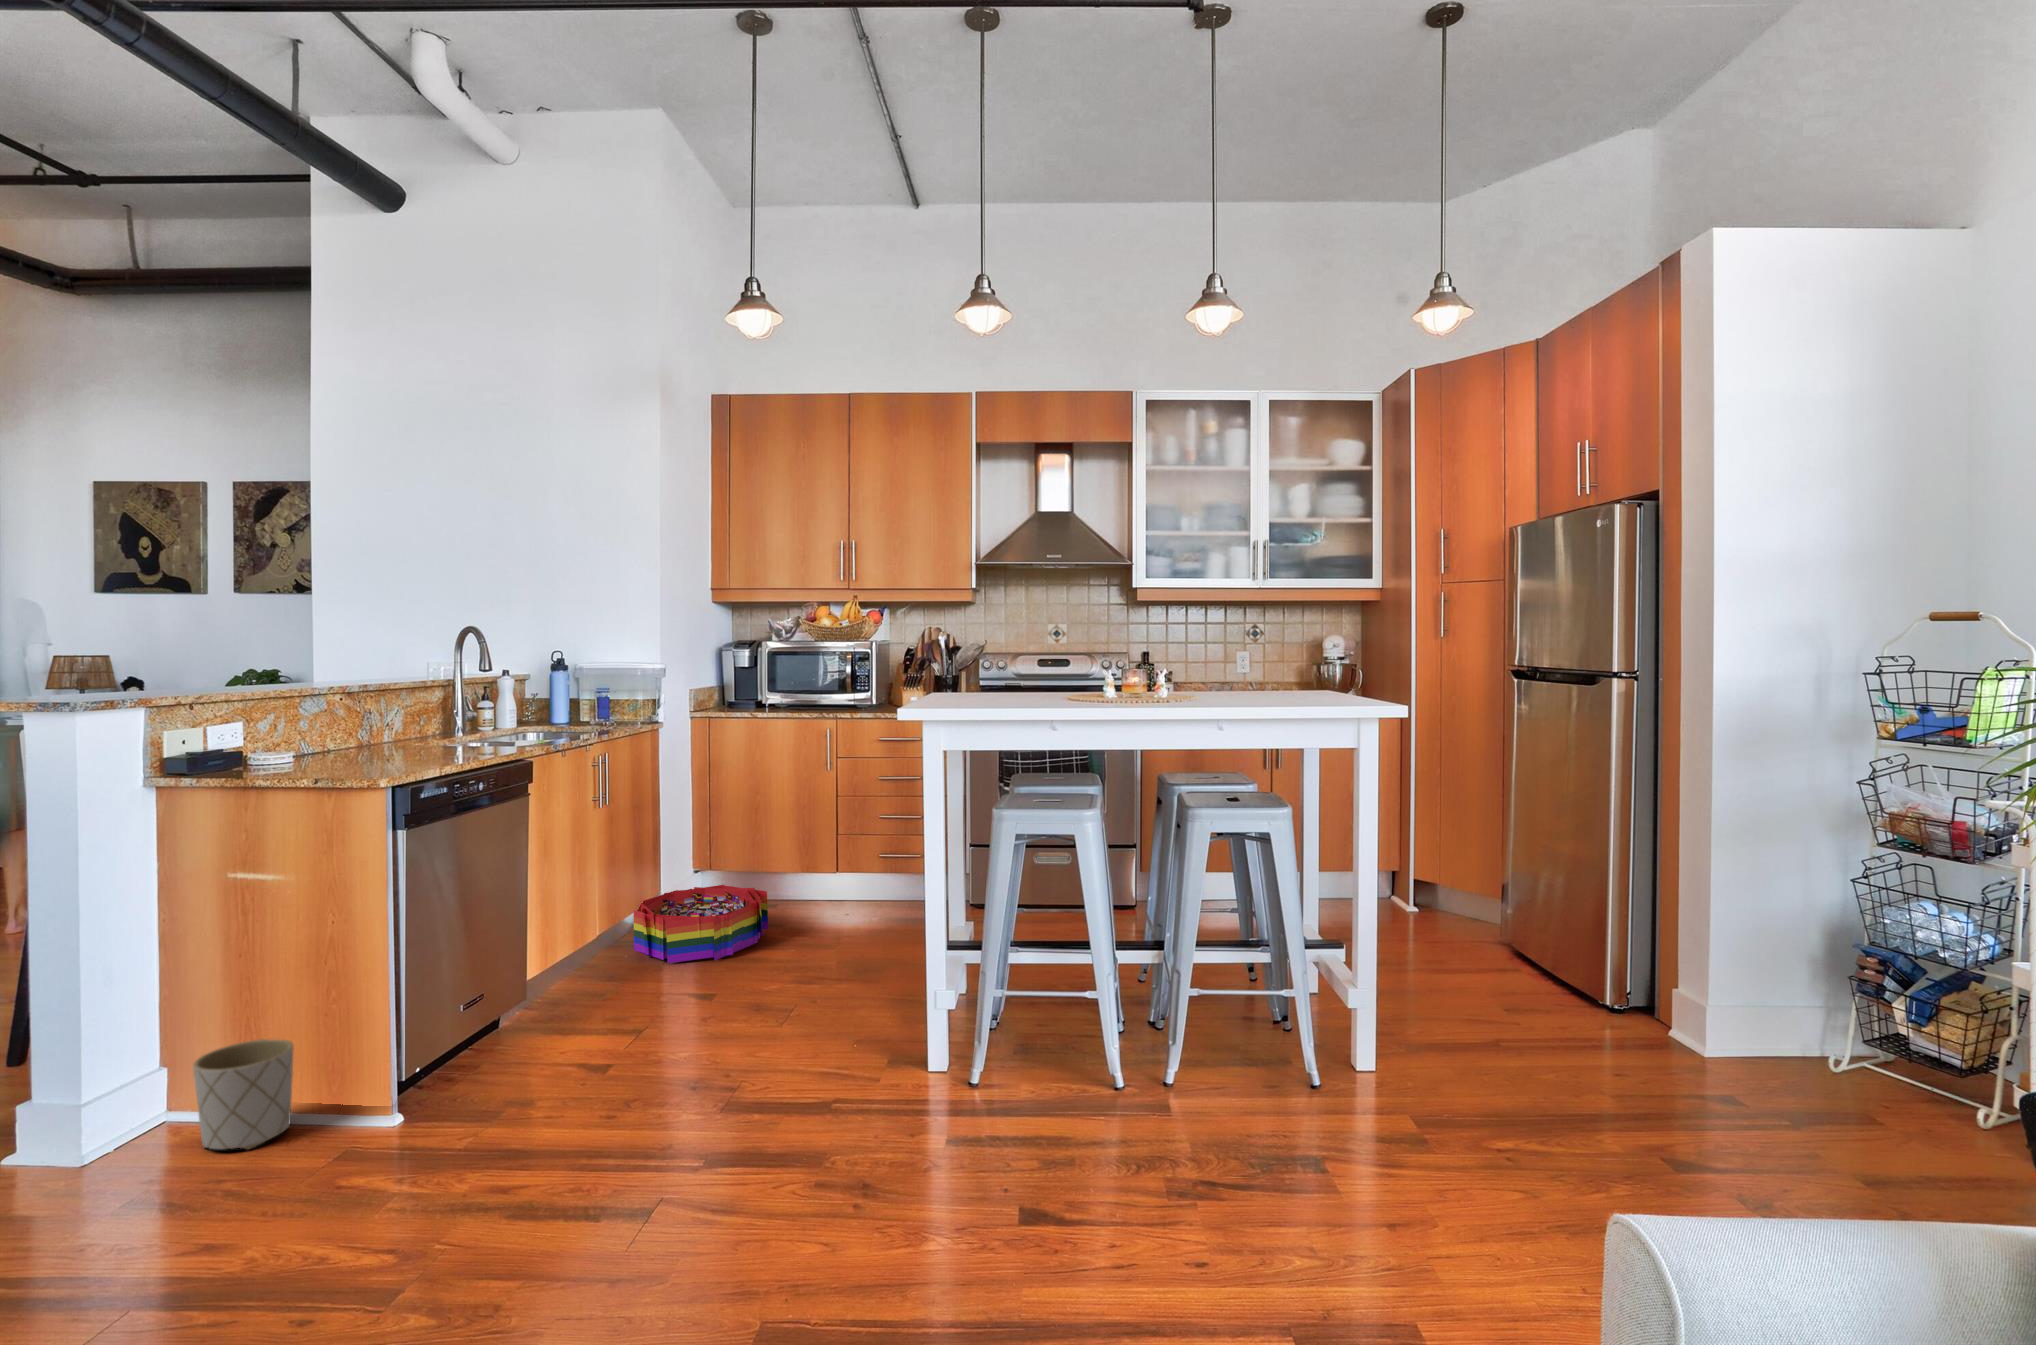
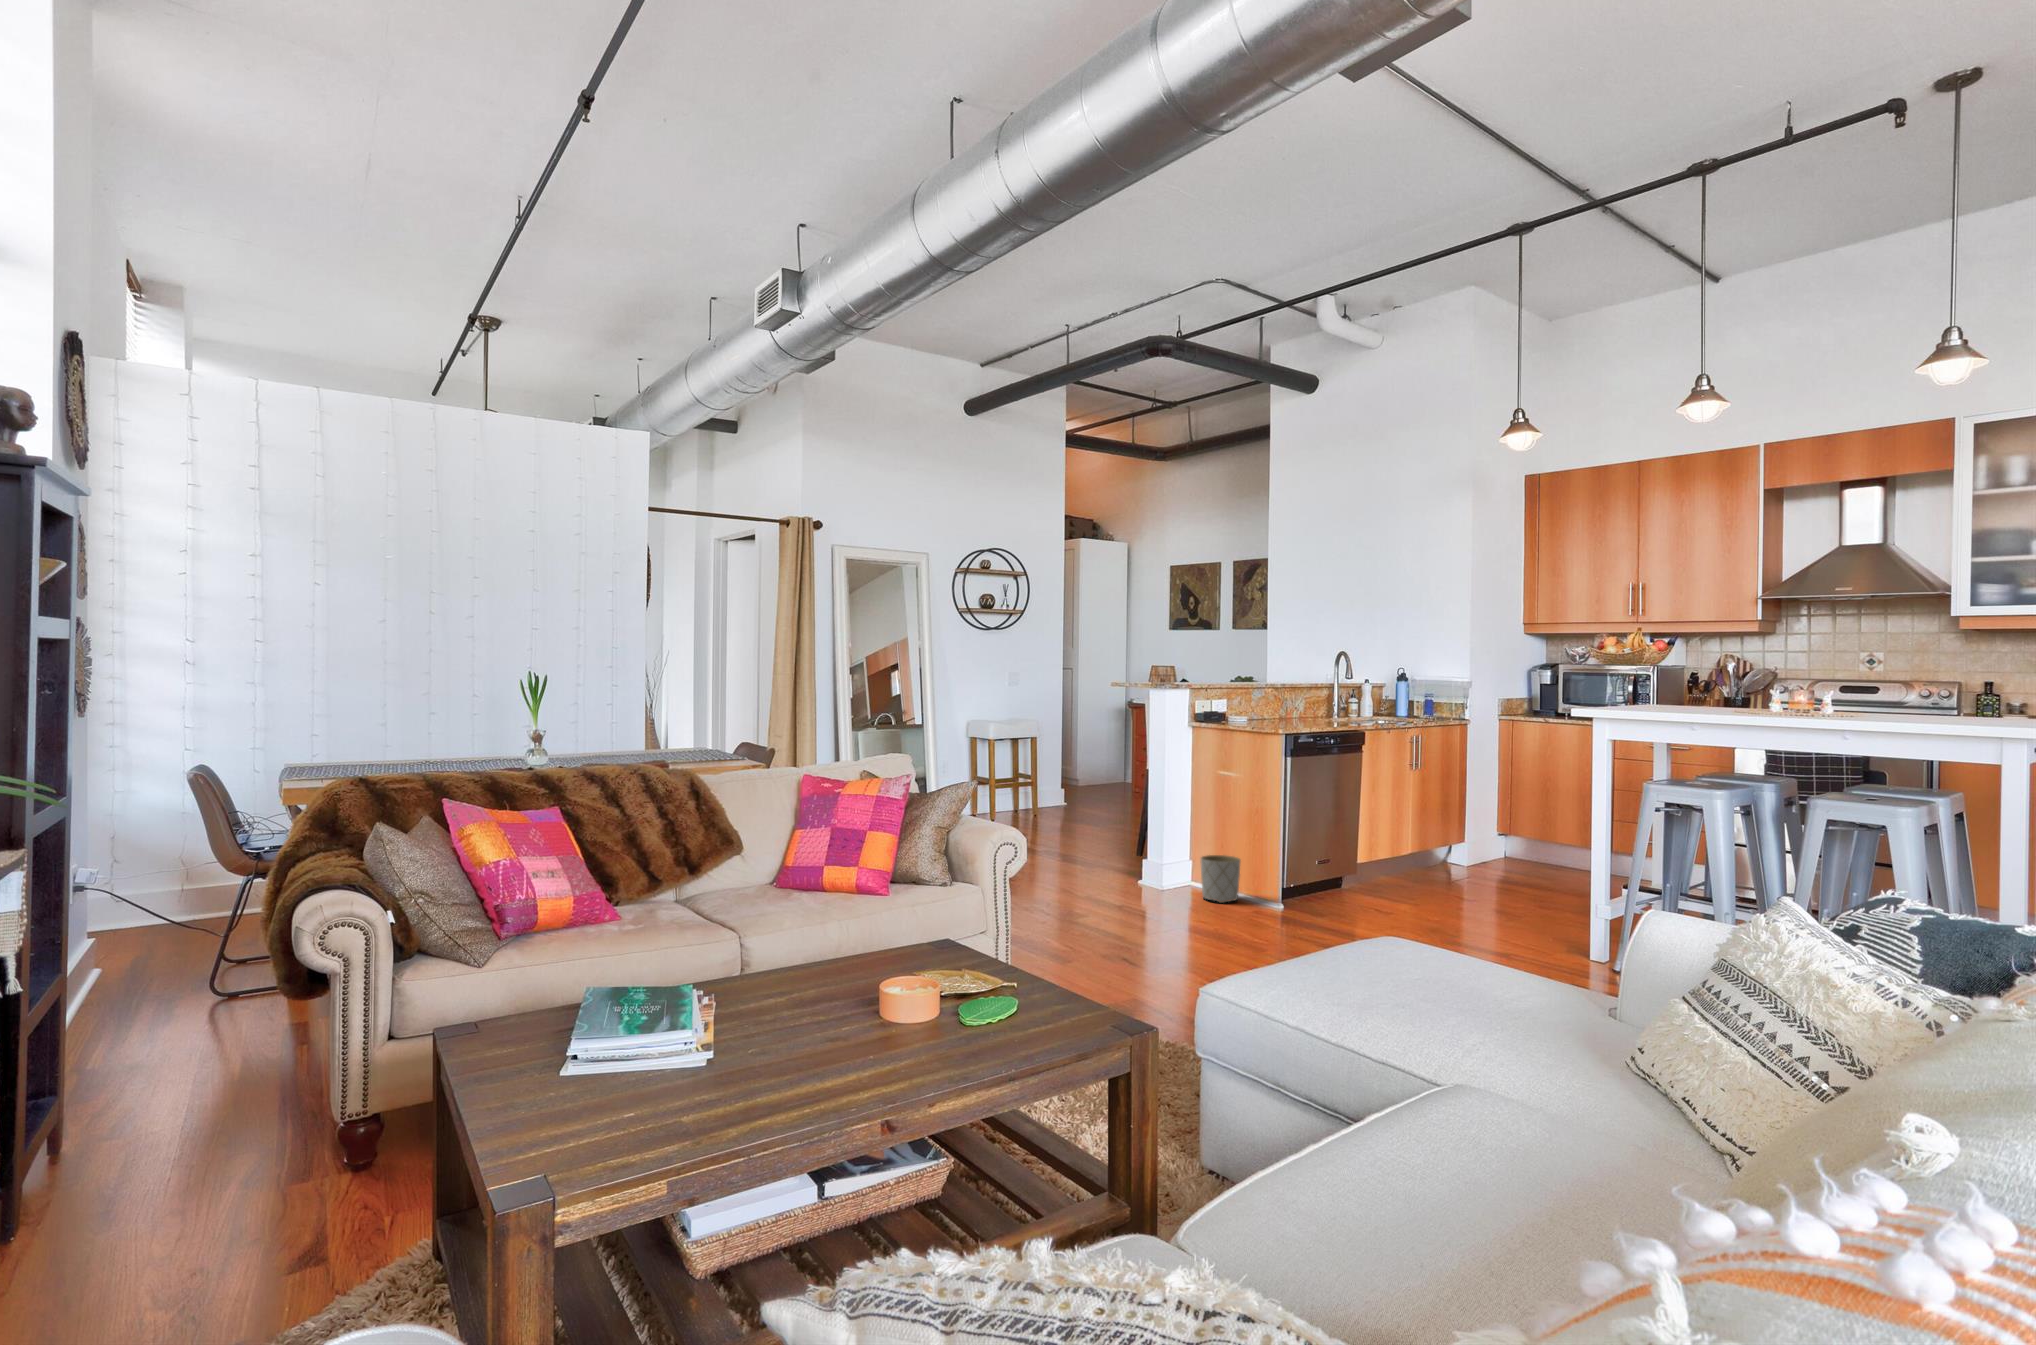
storage bin: present [634,885,768,963] -> none [1443,842,1546,888]

